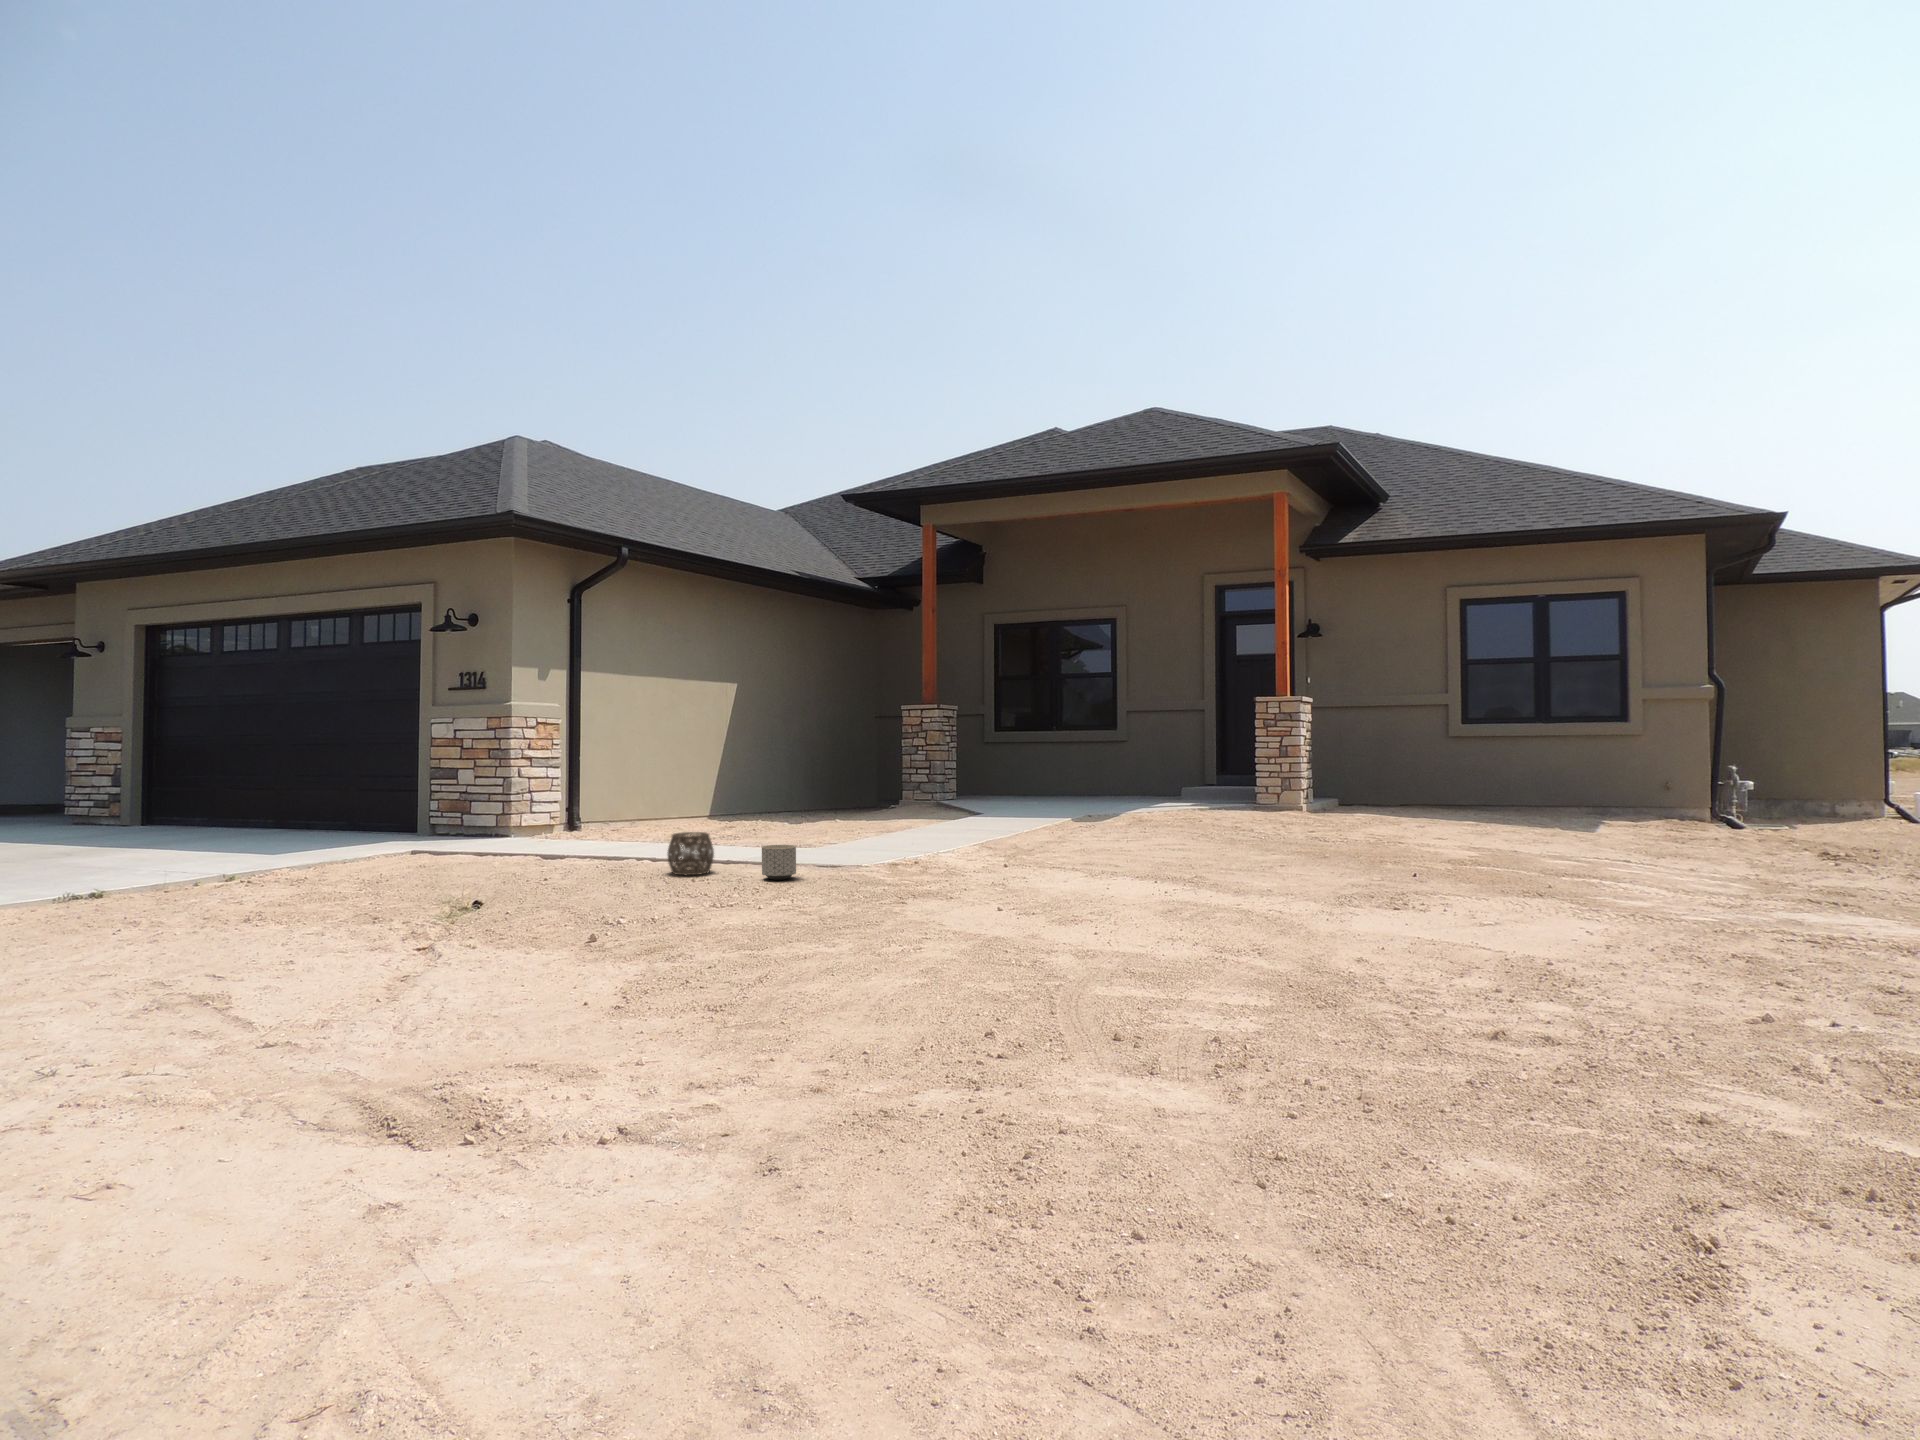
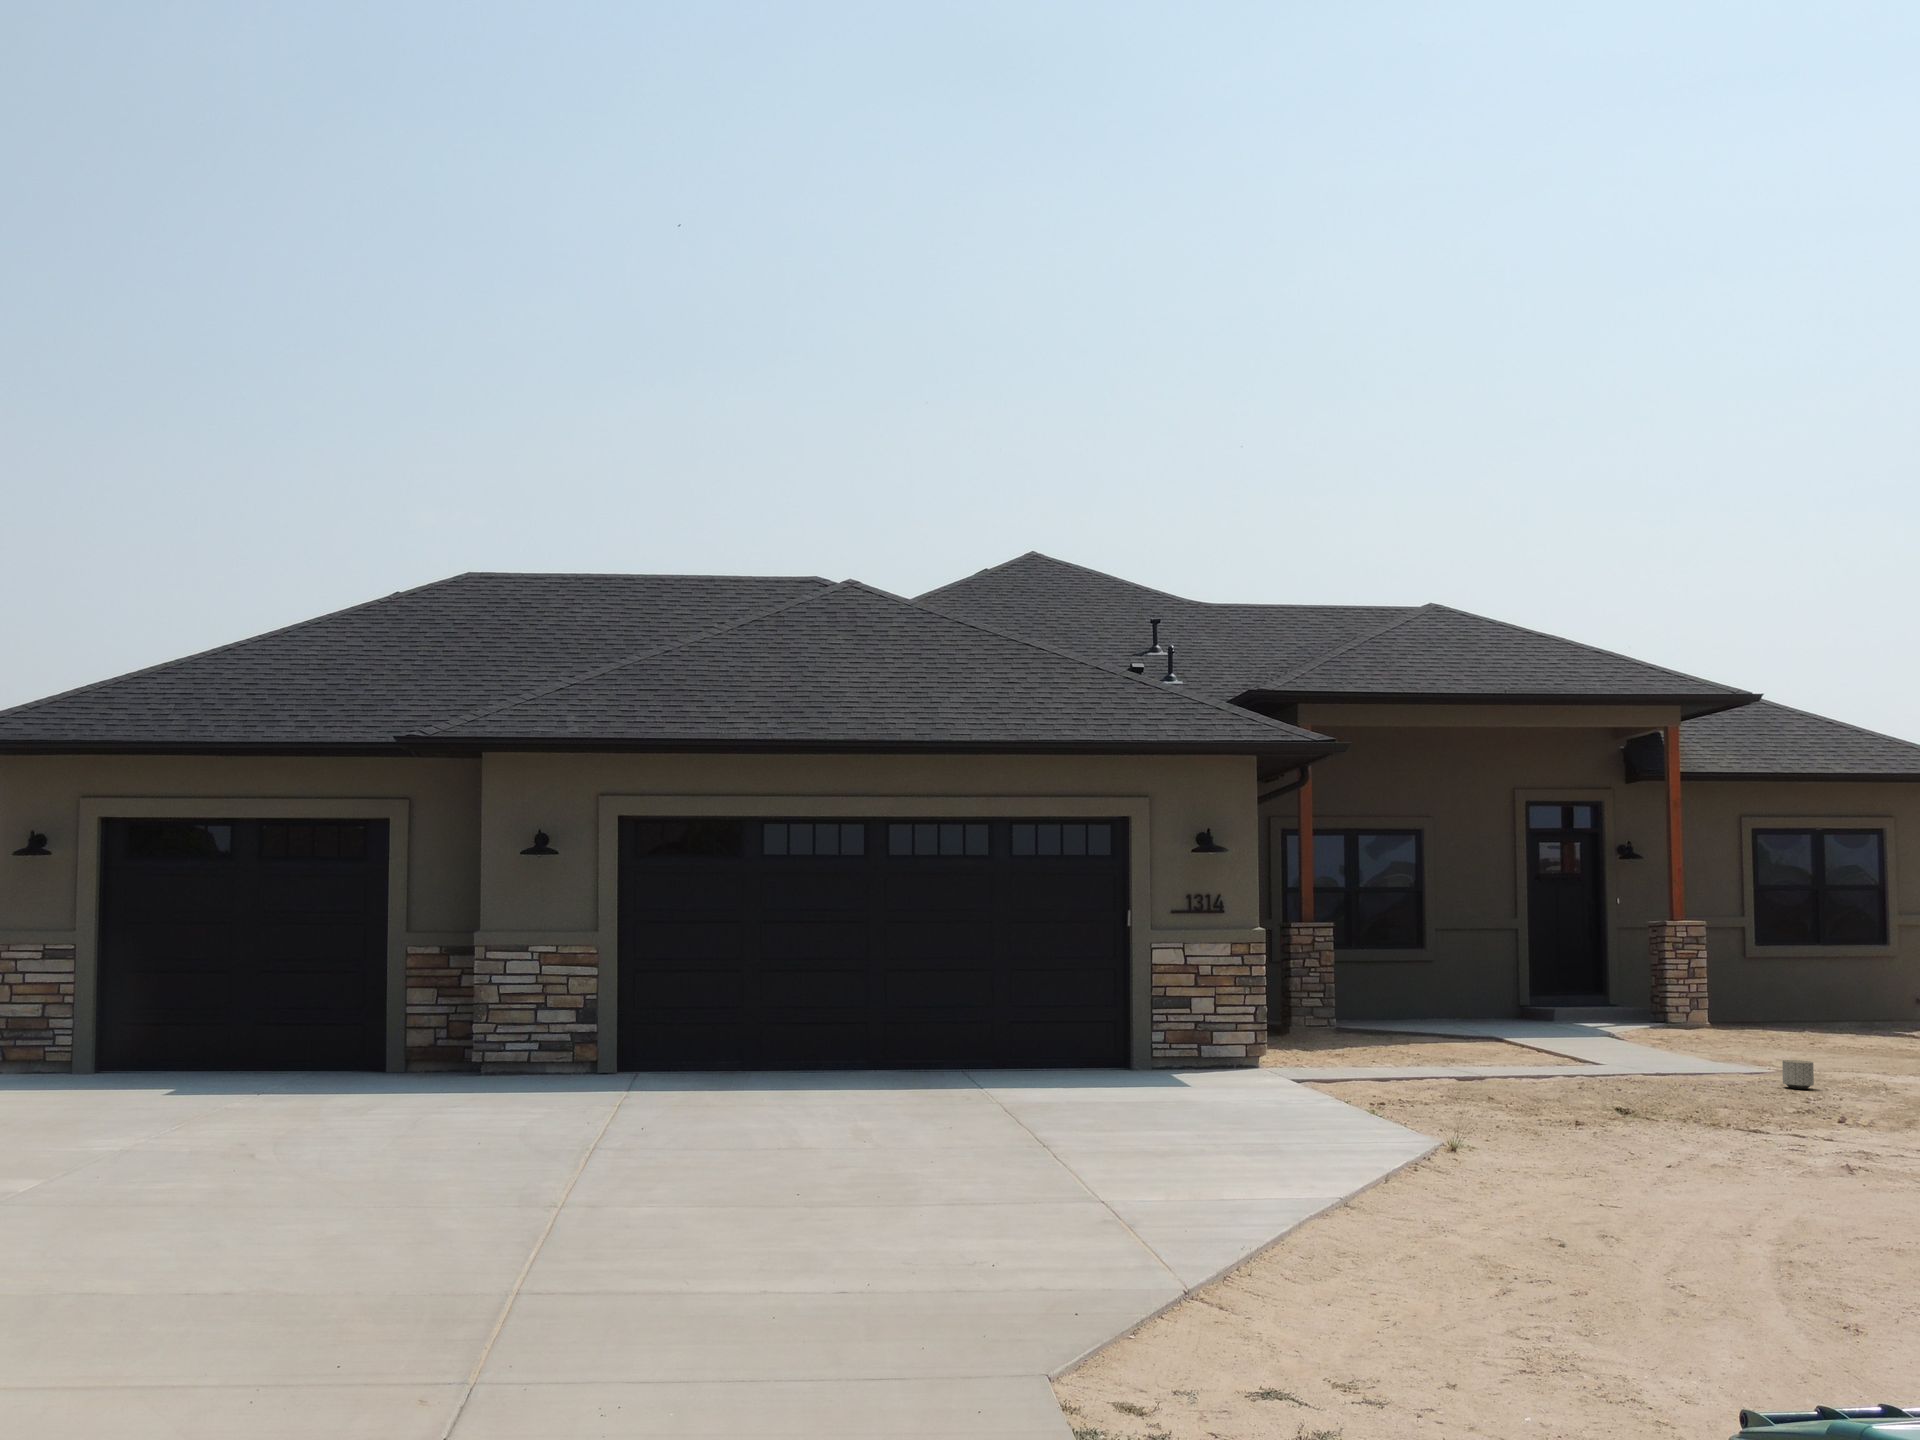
woven basket: present [667,832,714,875] -> none [1701,1052,1745,1089]

